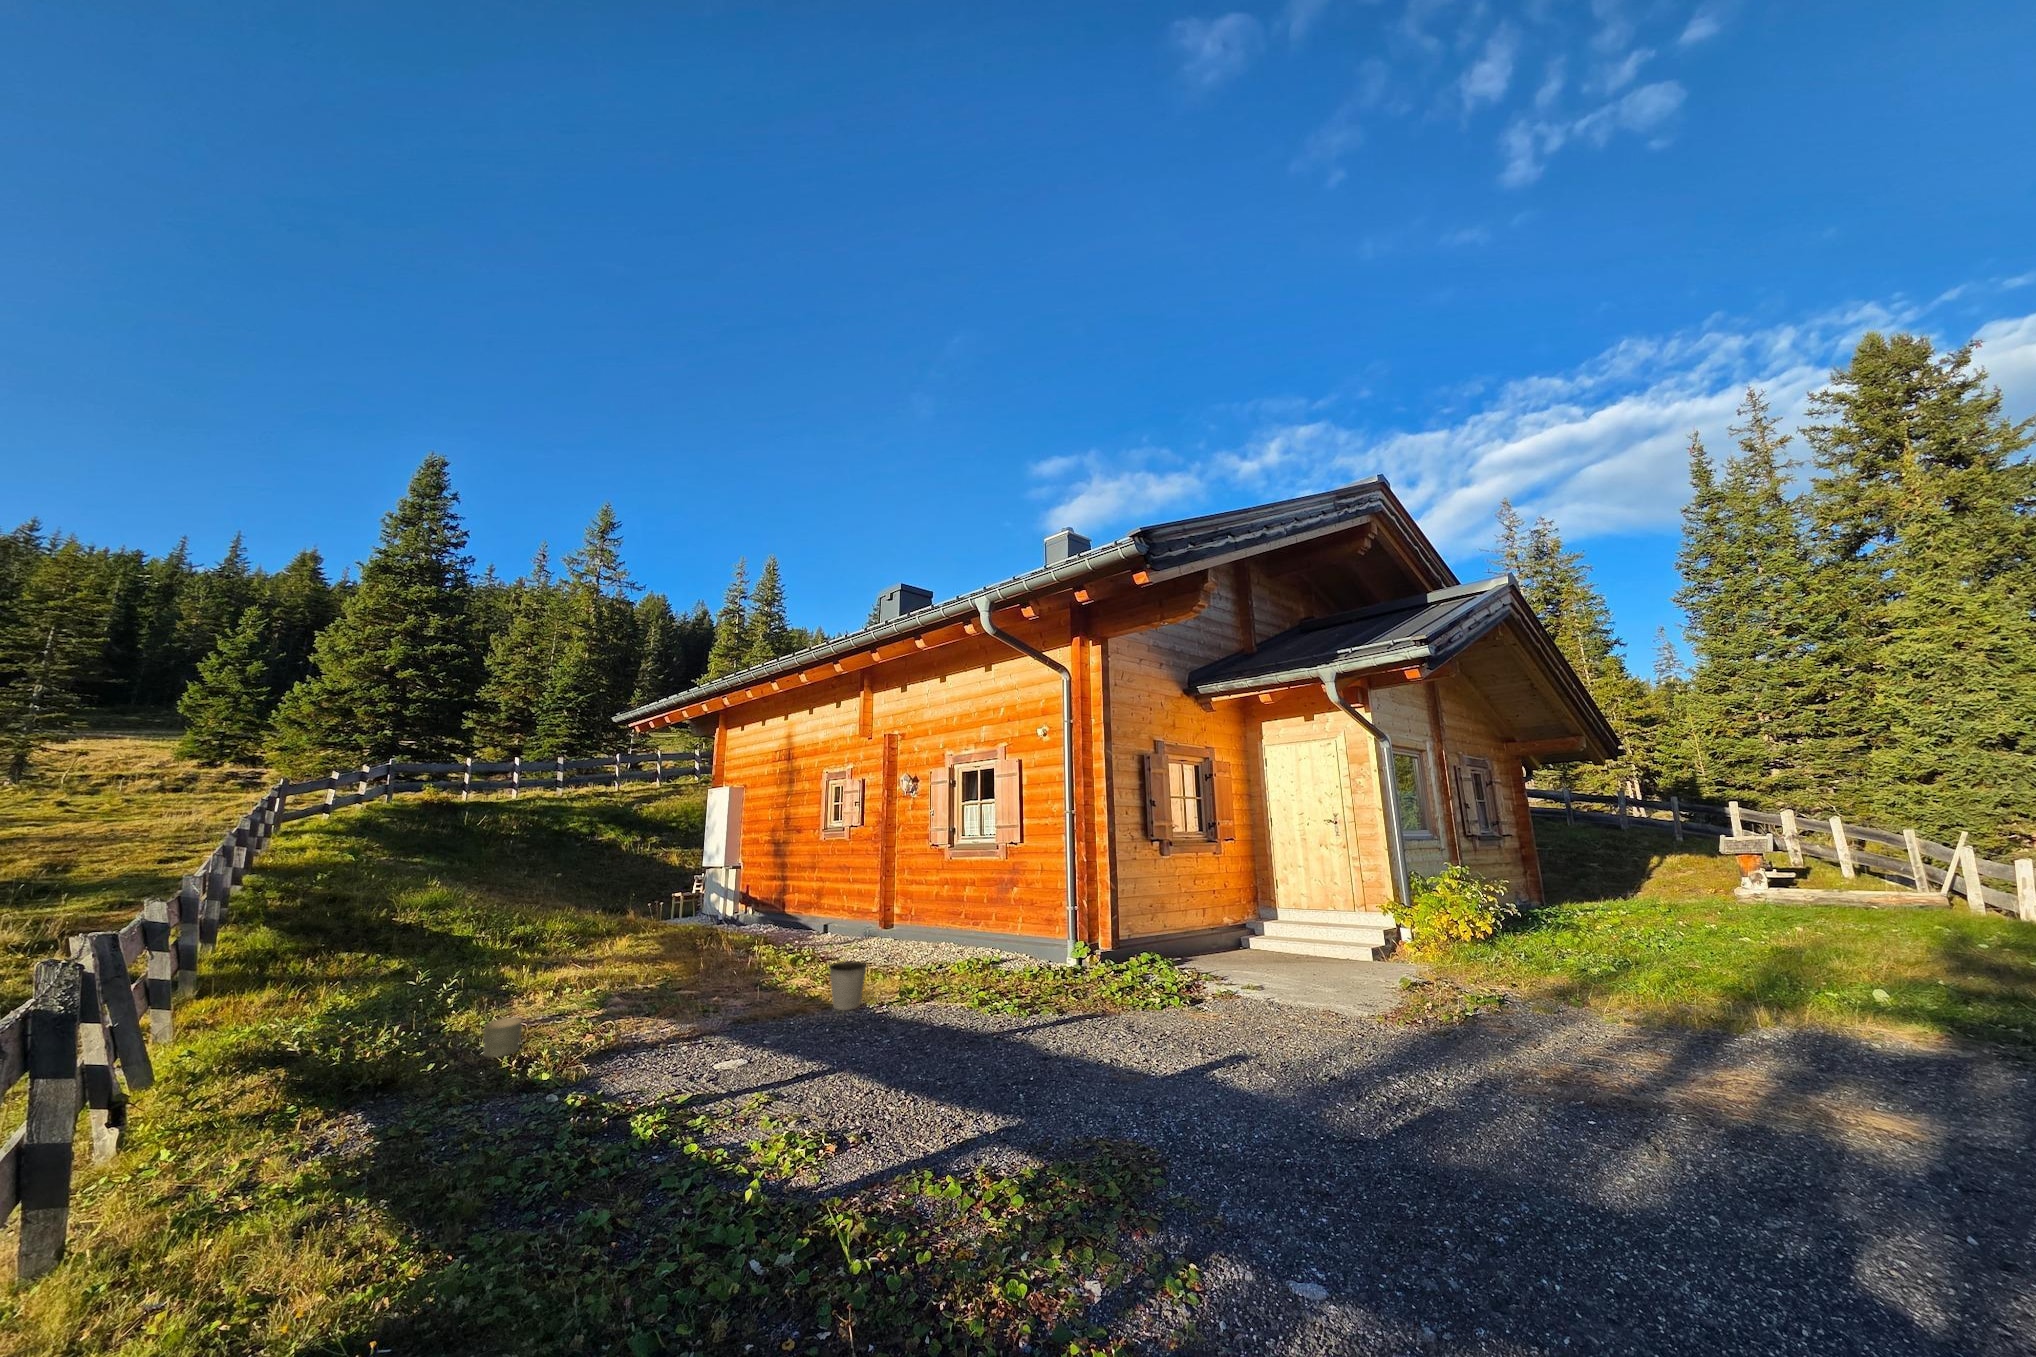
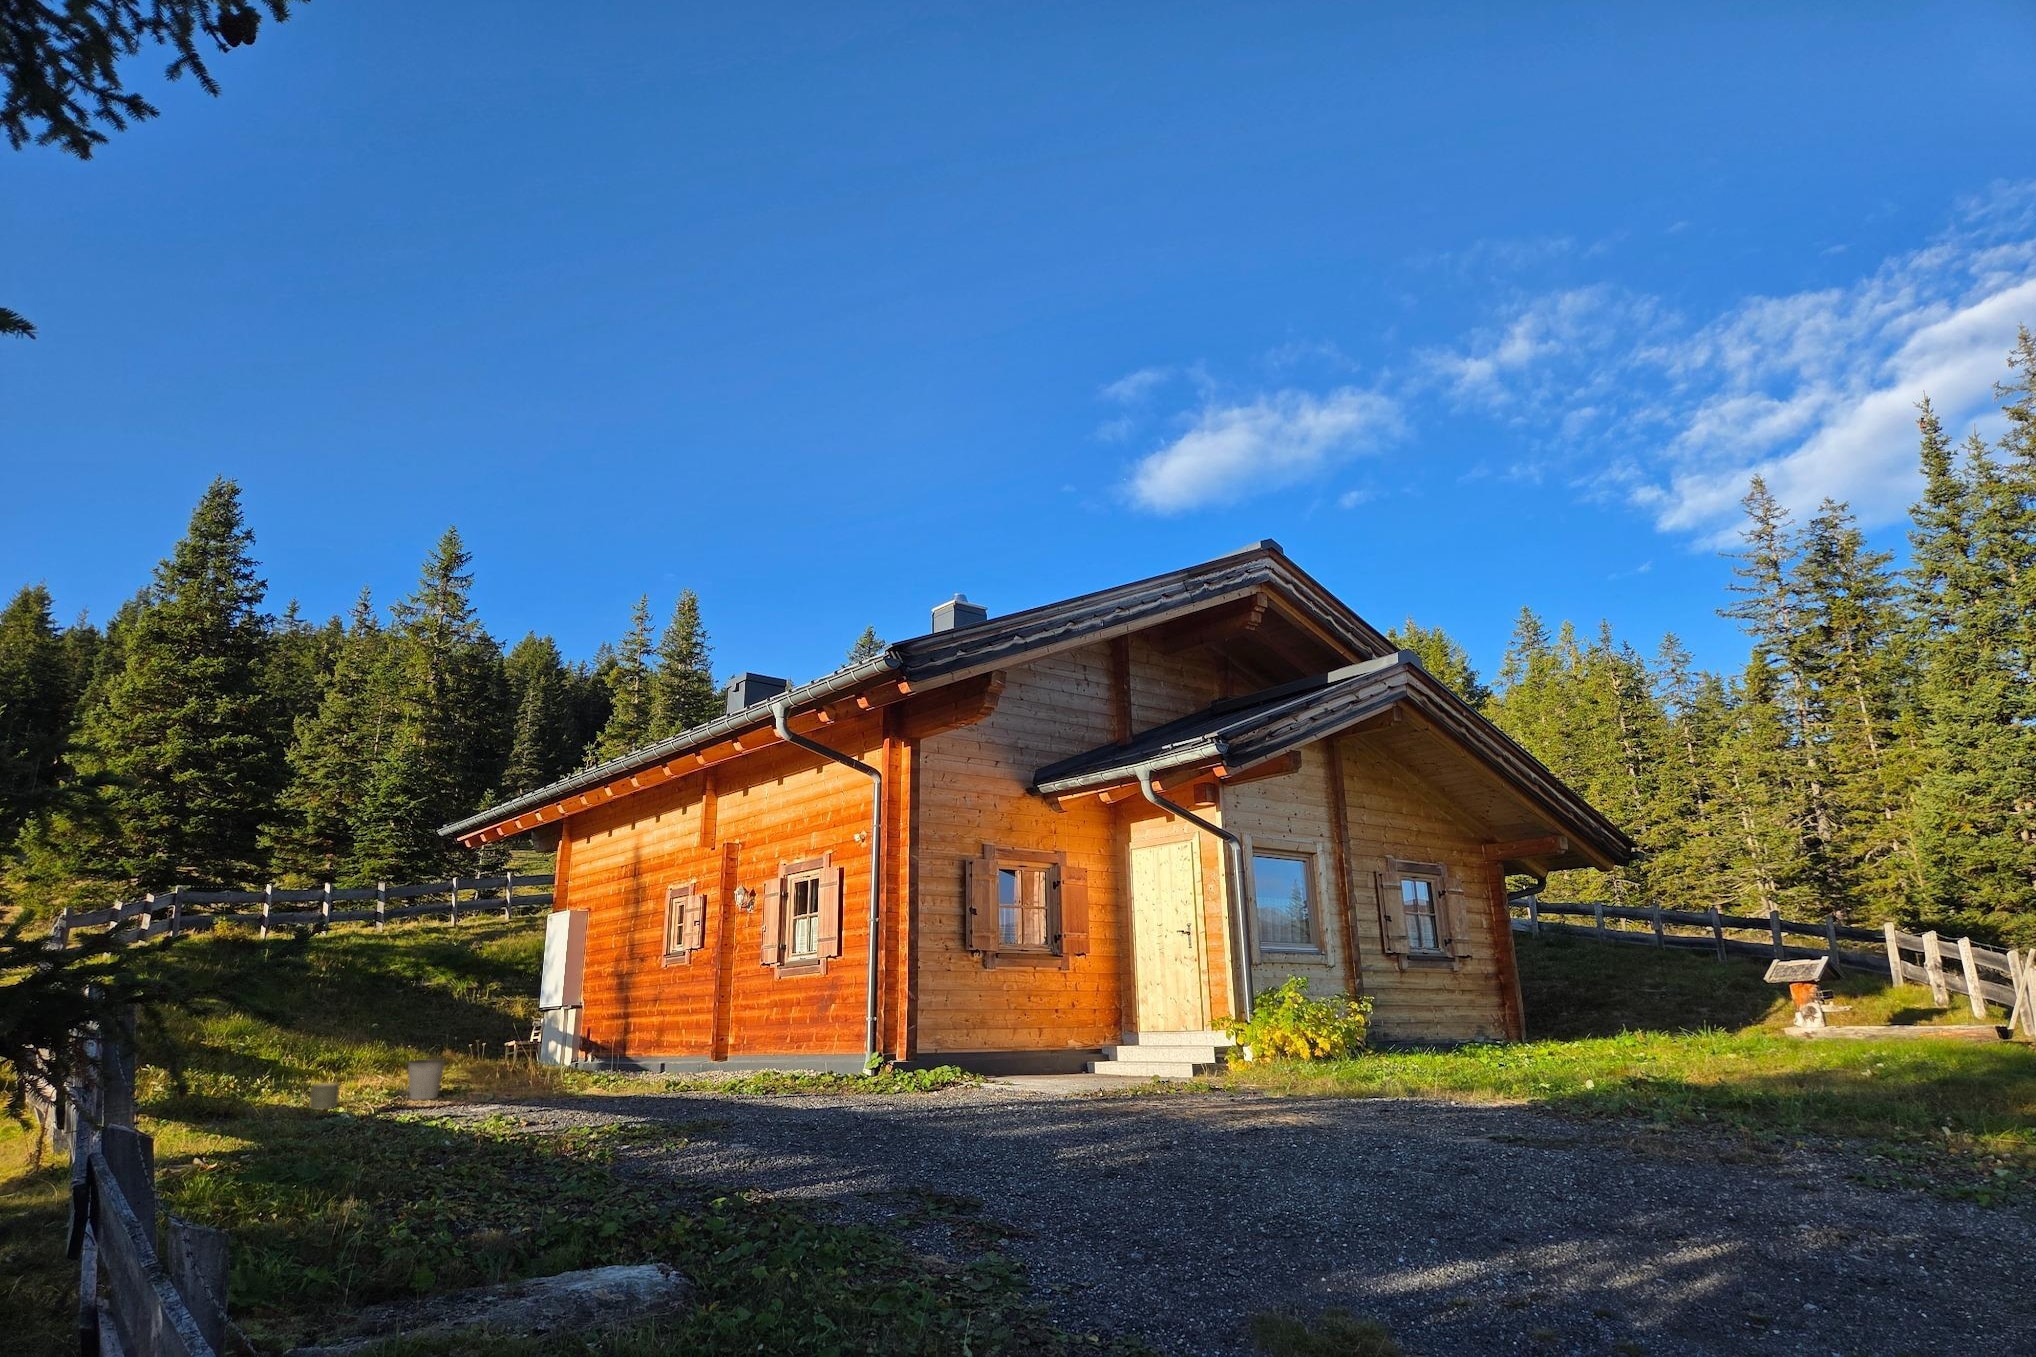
bucket: present [829,961,867,1010] -> present [408,1059,447,1100]

